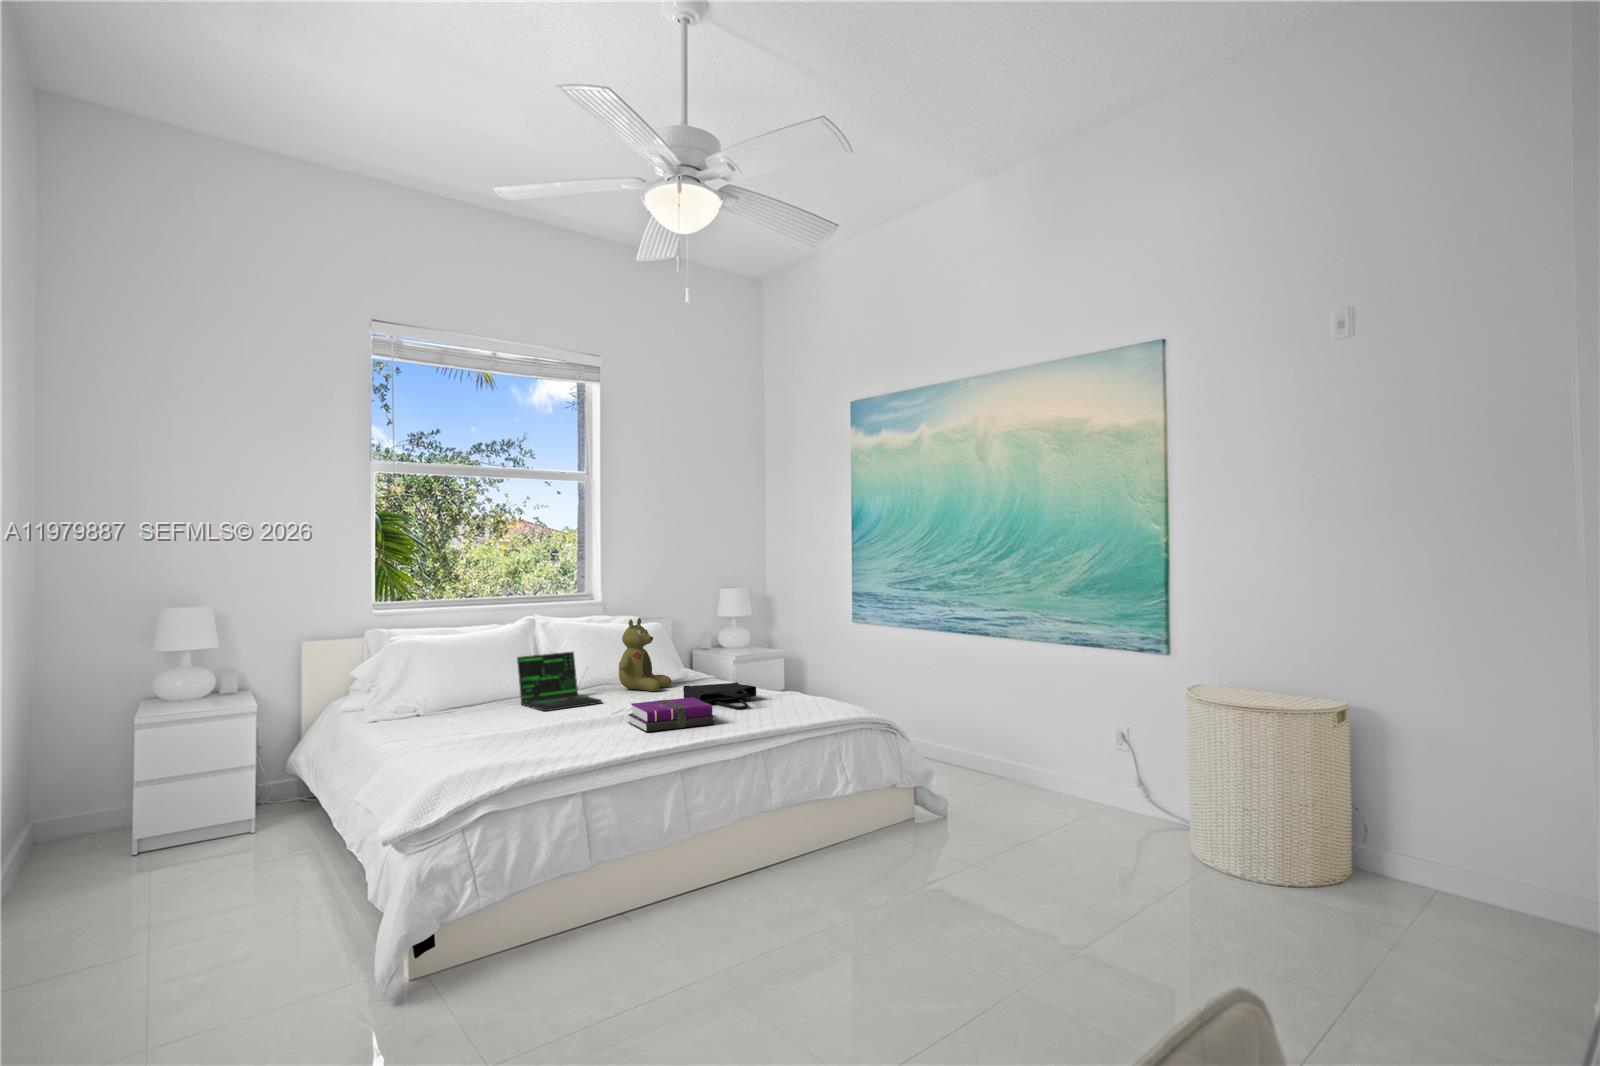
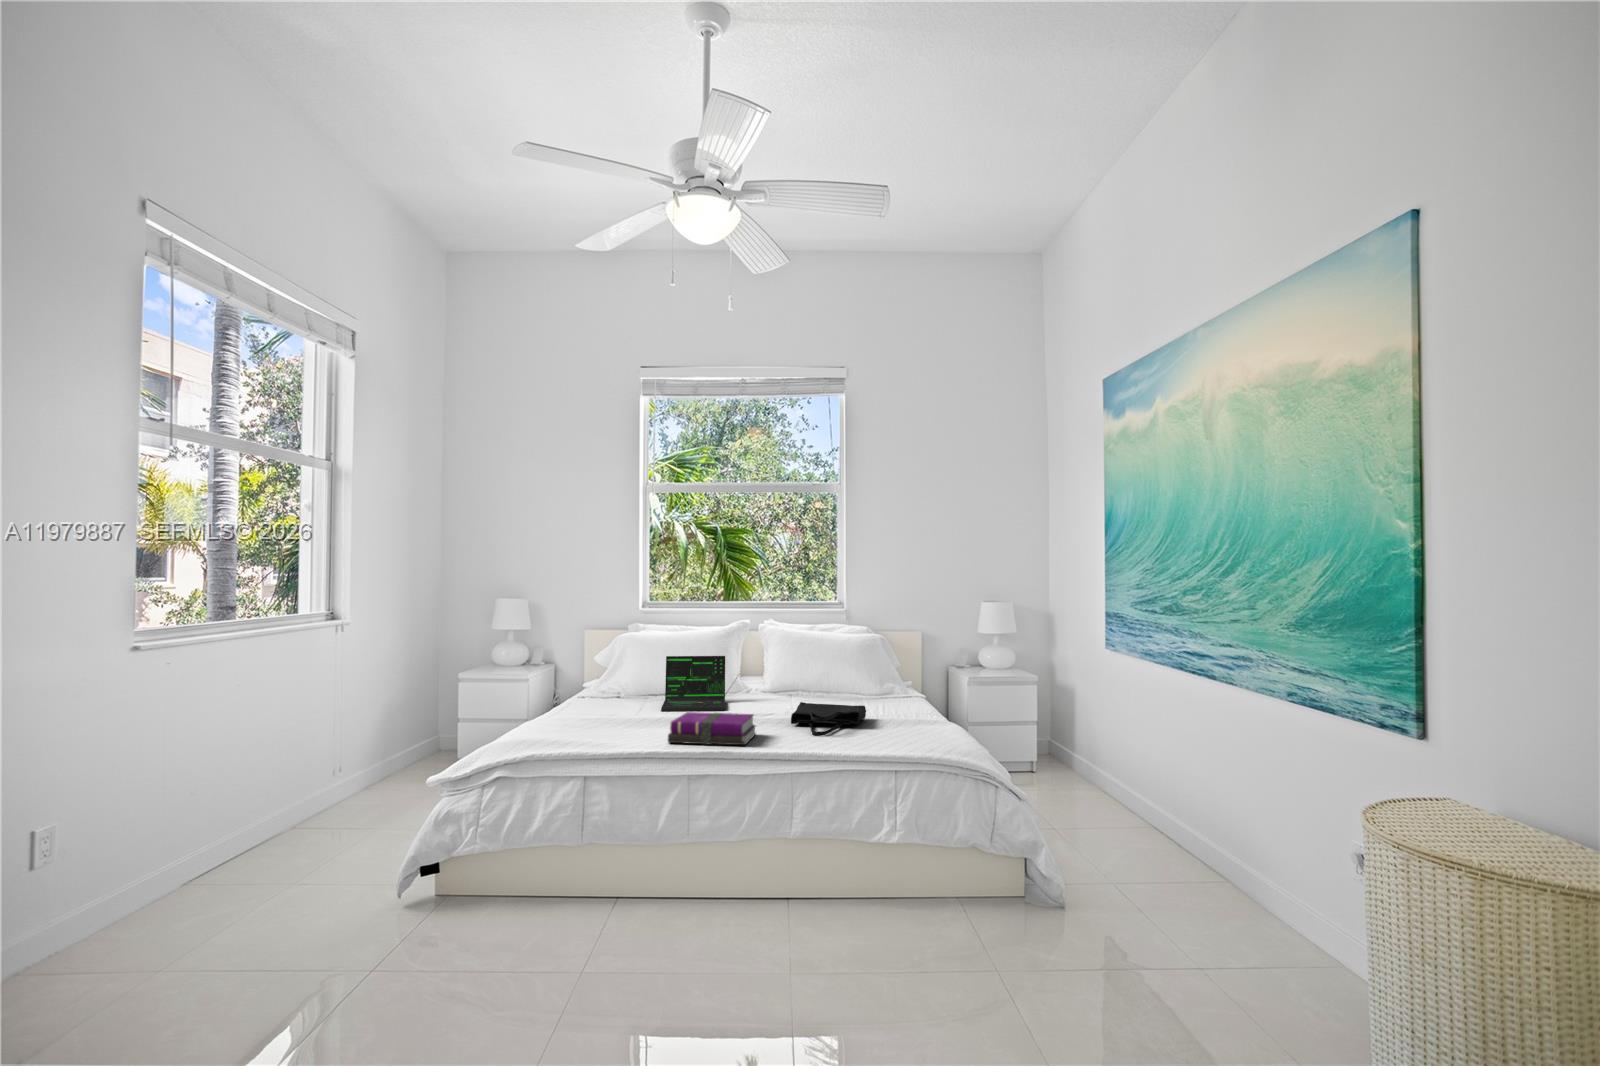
stuffed bear: present [619,618,671,691] -> none [769,626,829,706]

